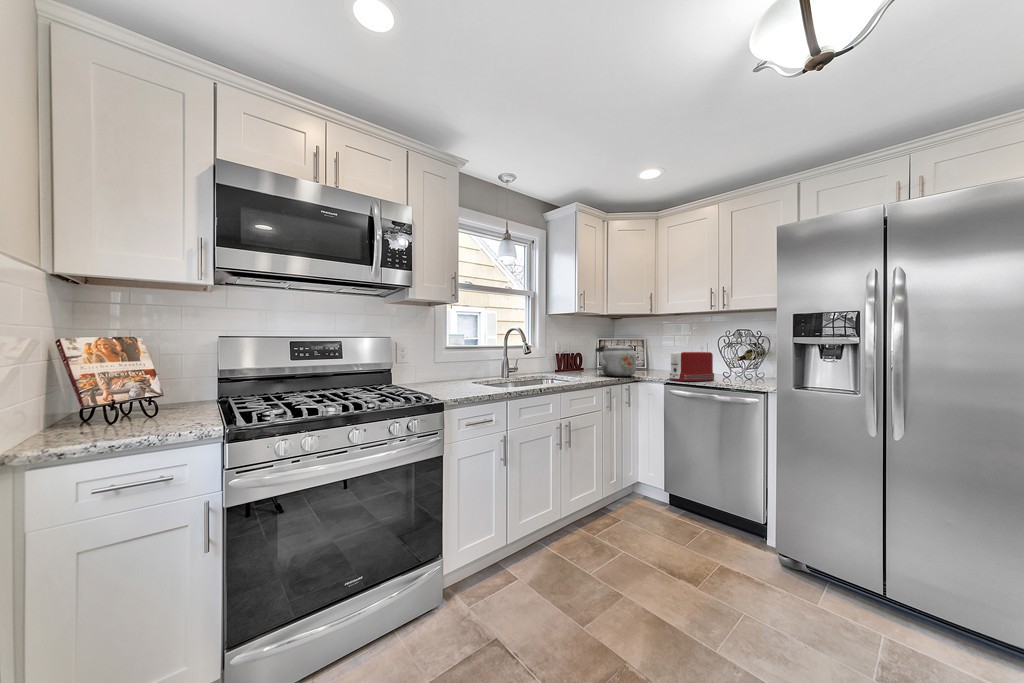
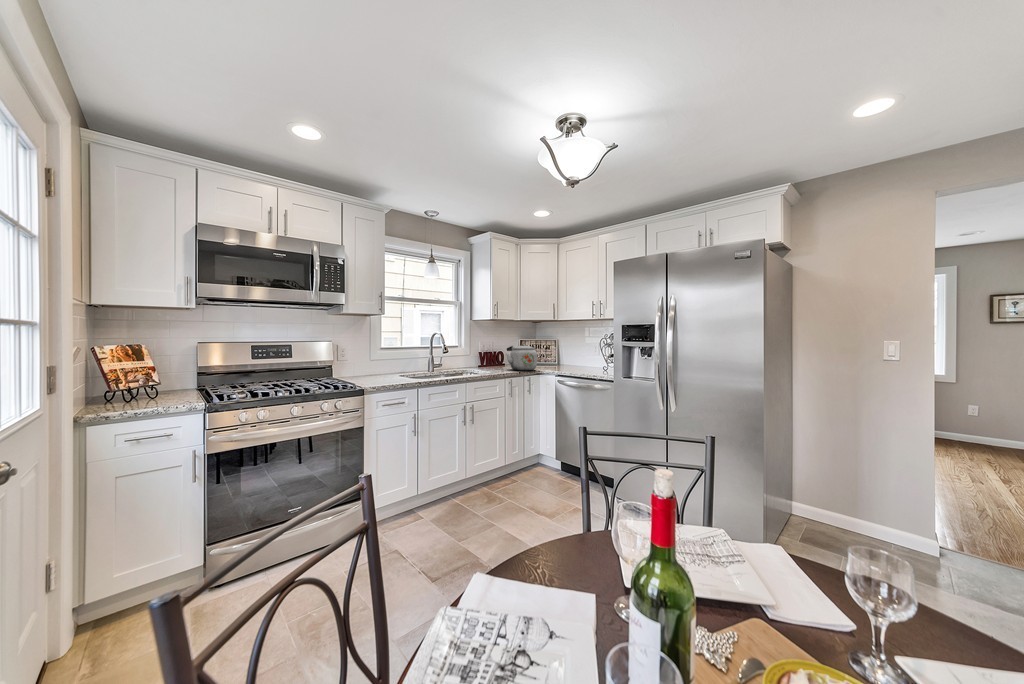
toaster: present [670,352,714,381] -> none [559,351,592,374]

